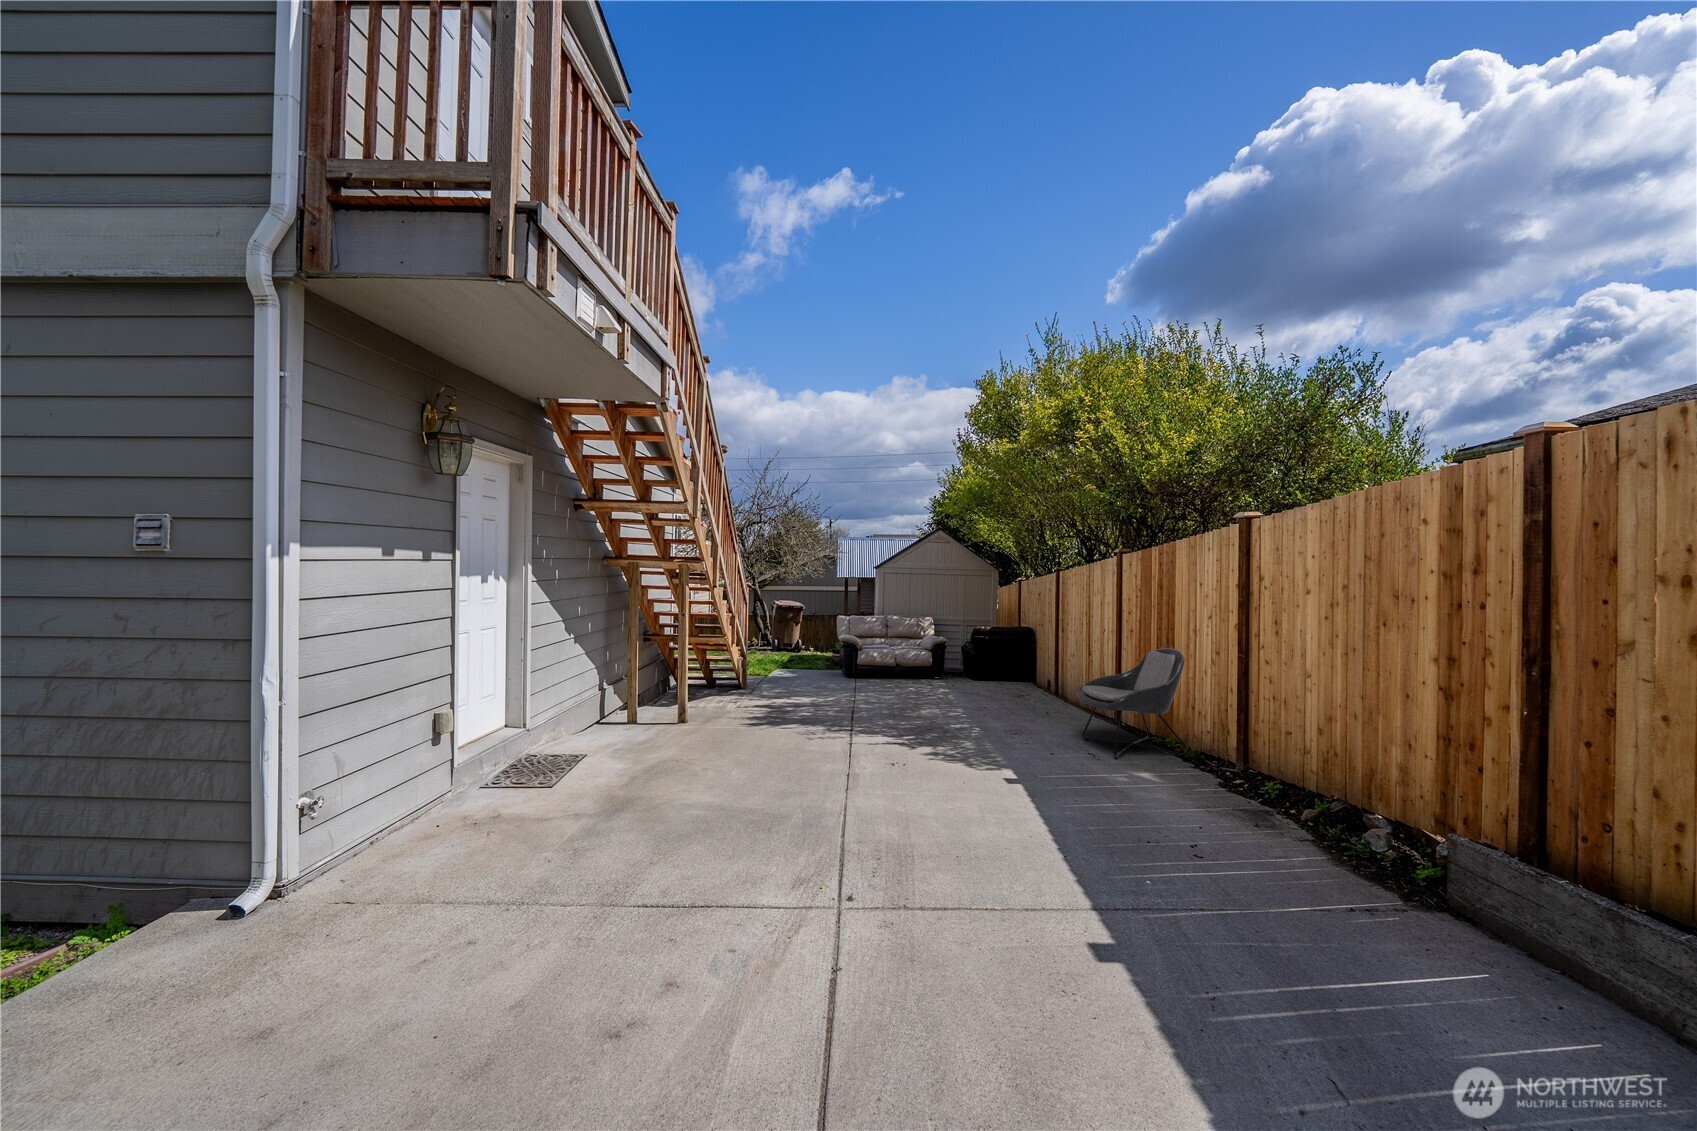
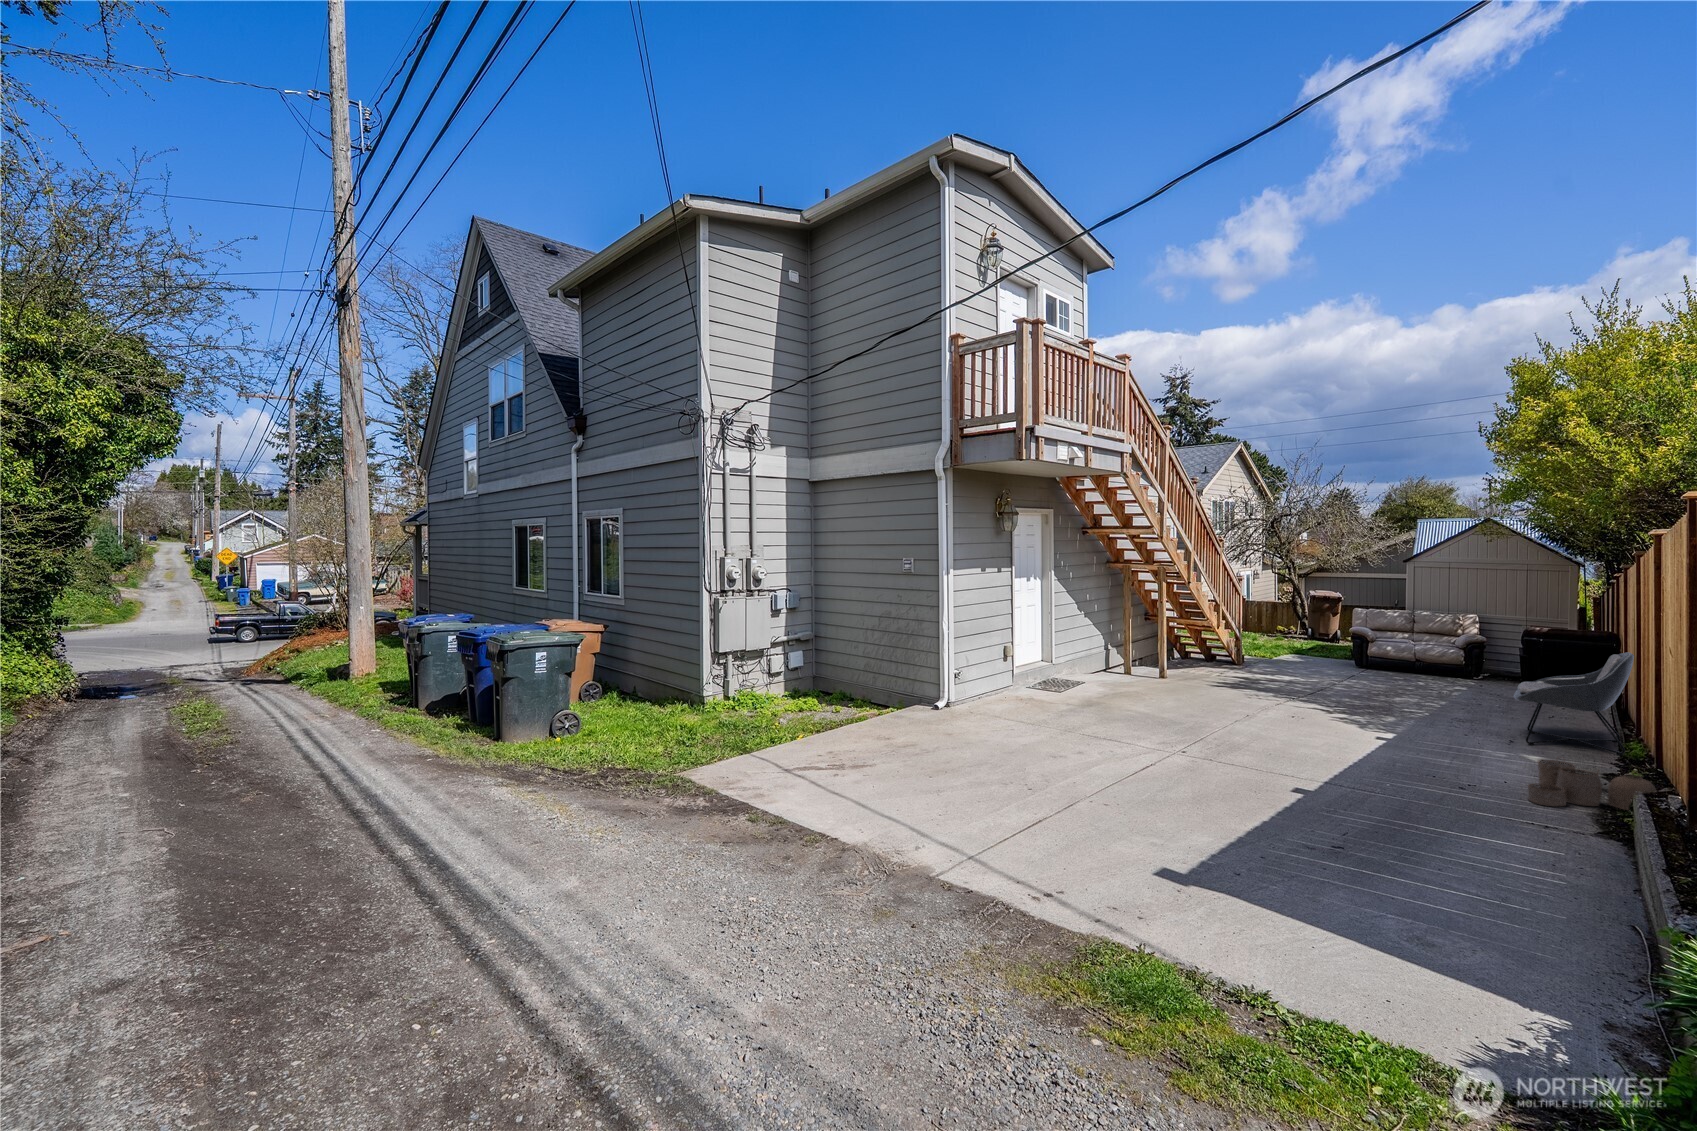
woven basket: none [1256,790,1387,875] -> present [1528,757,1657,810]

